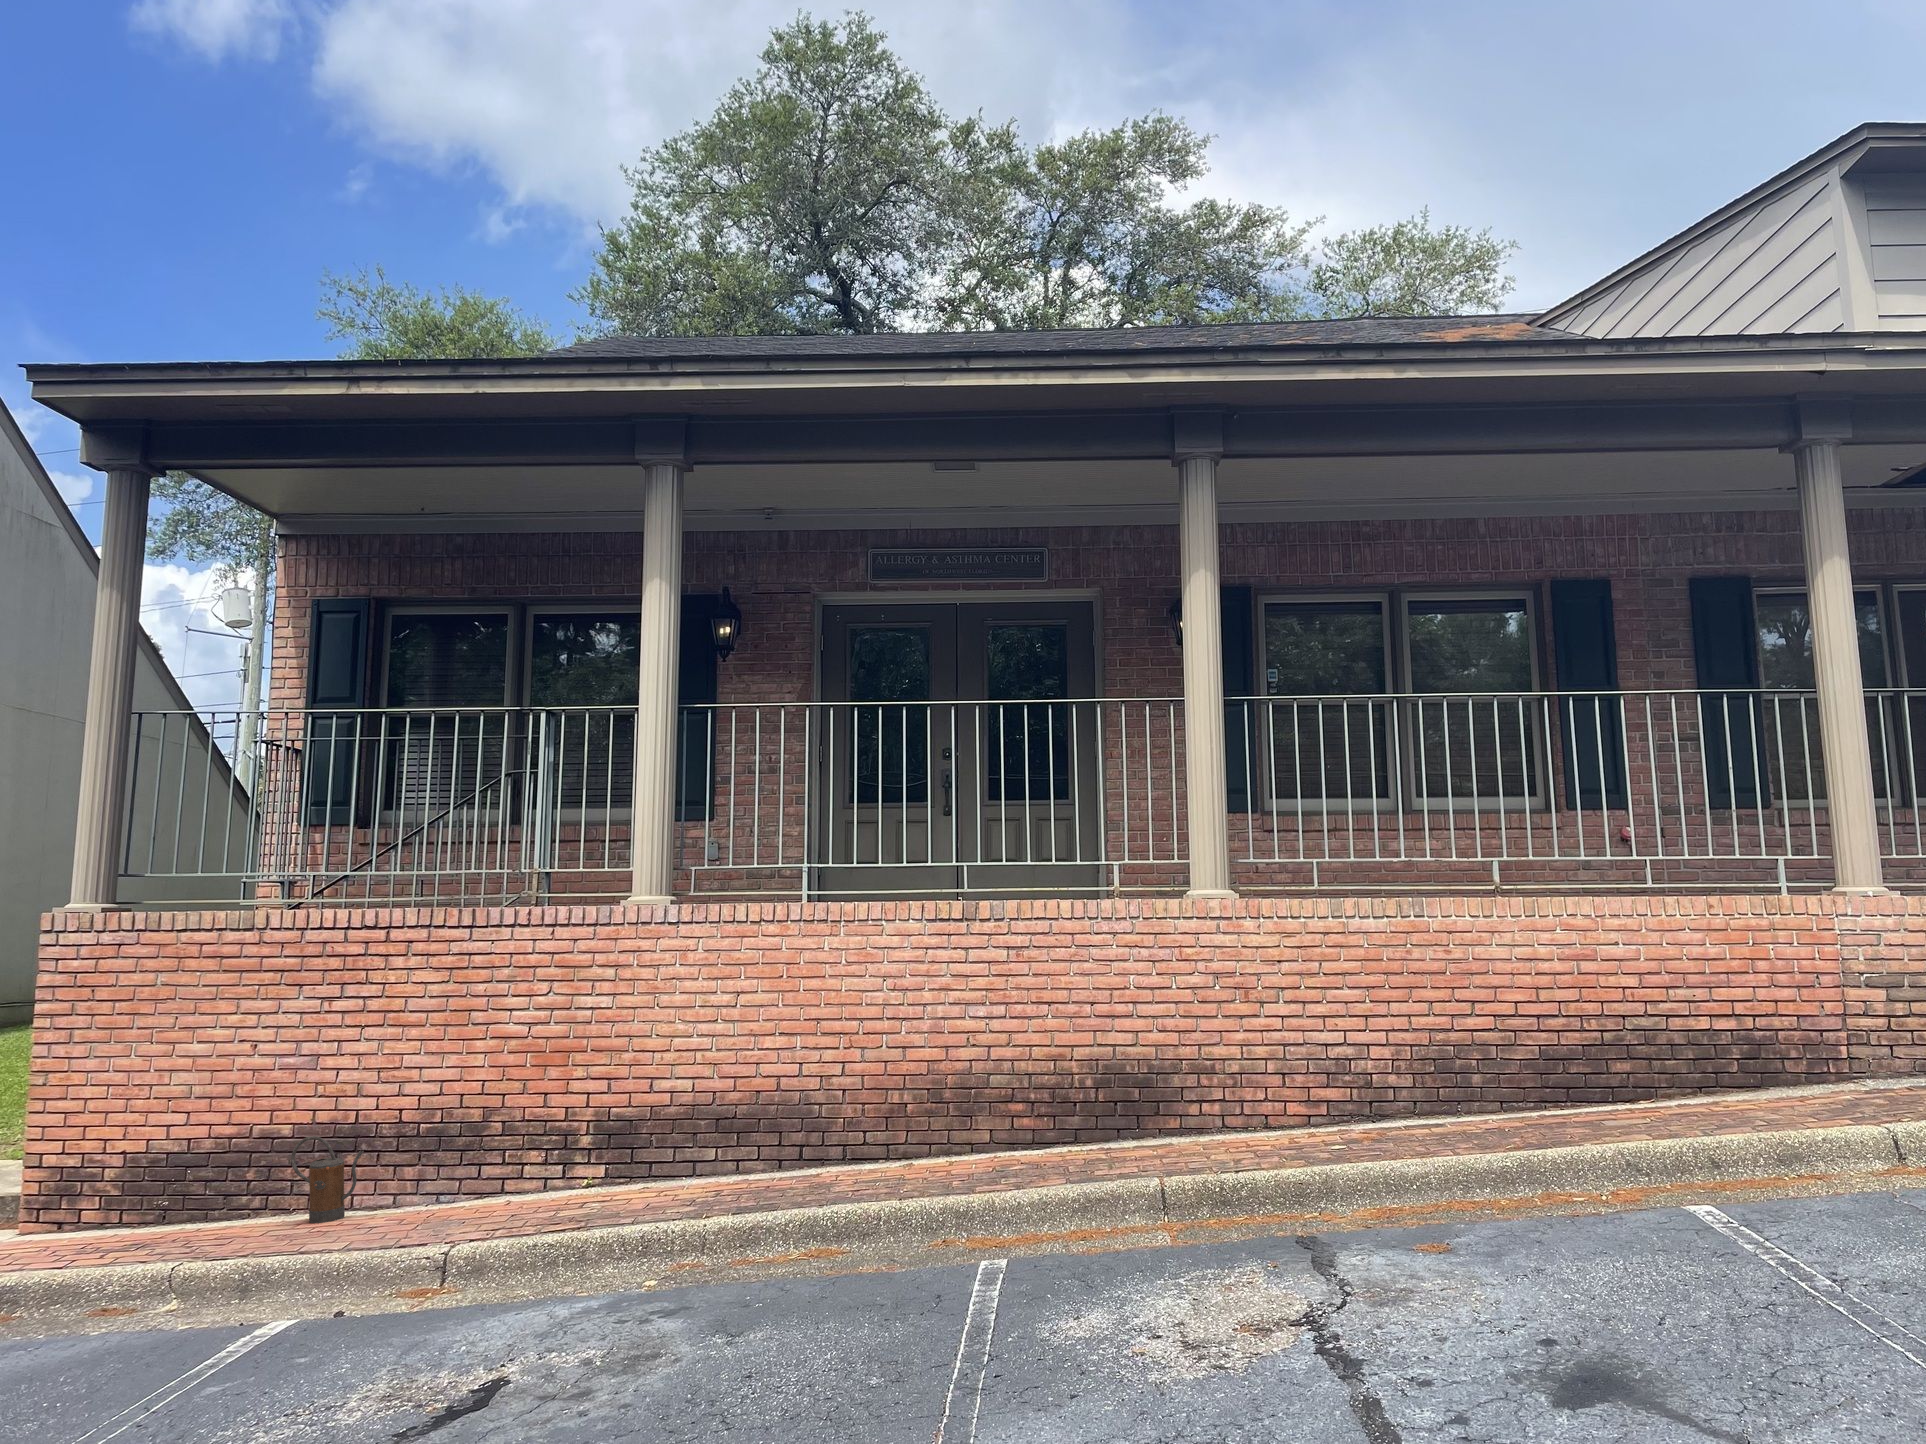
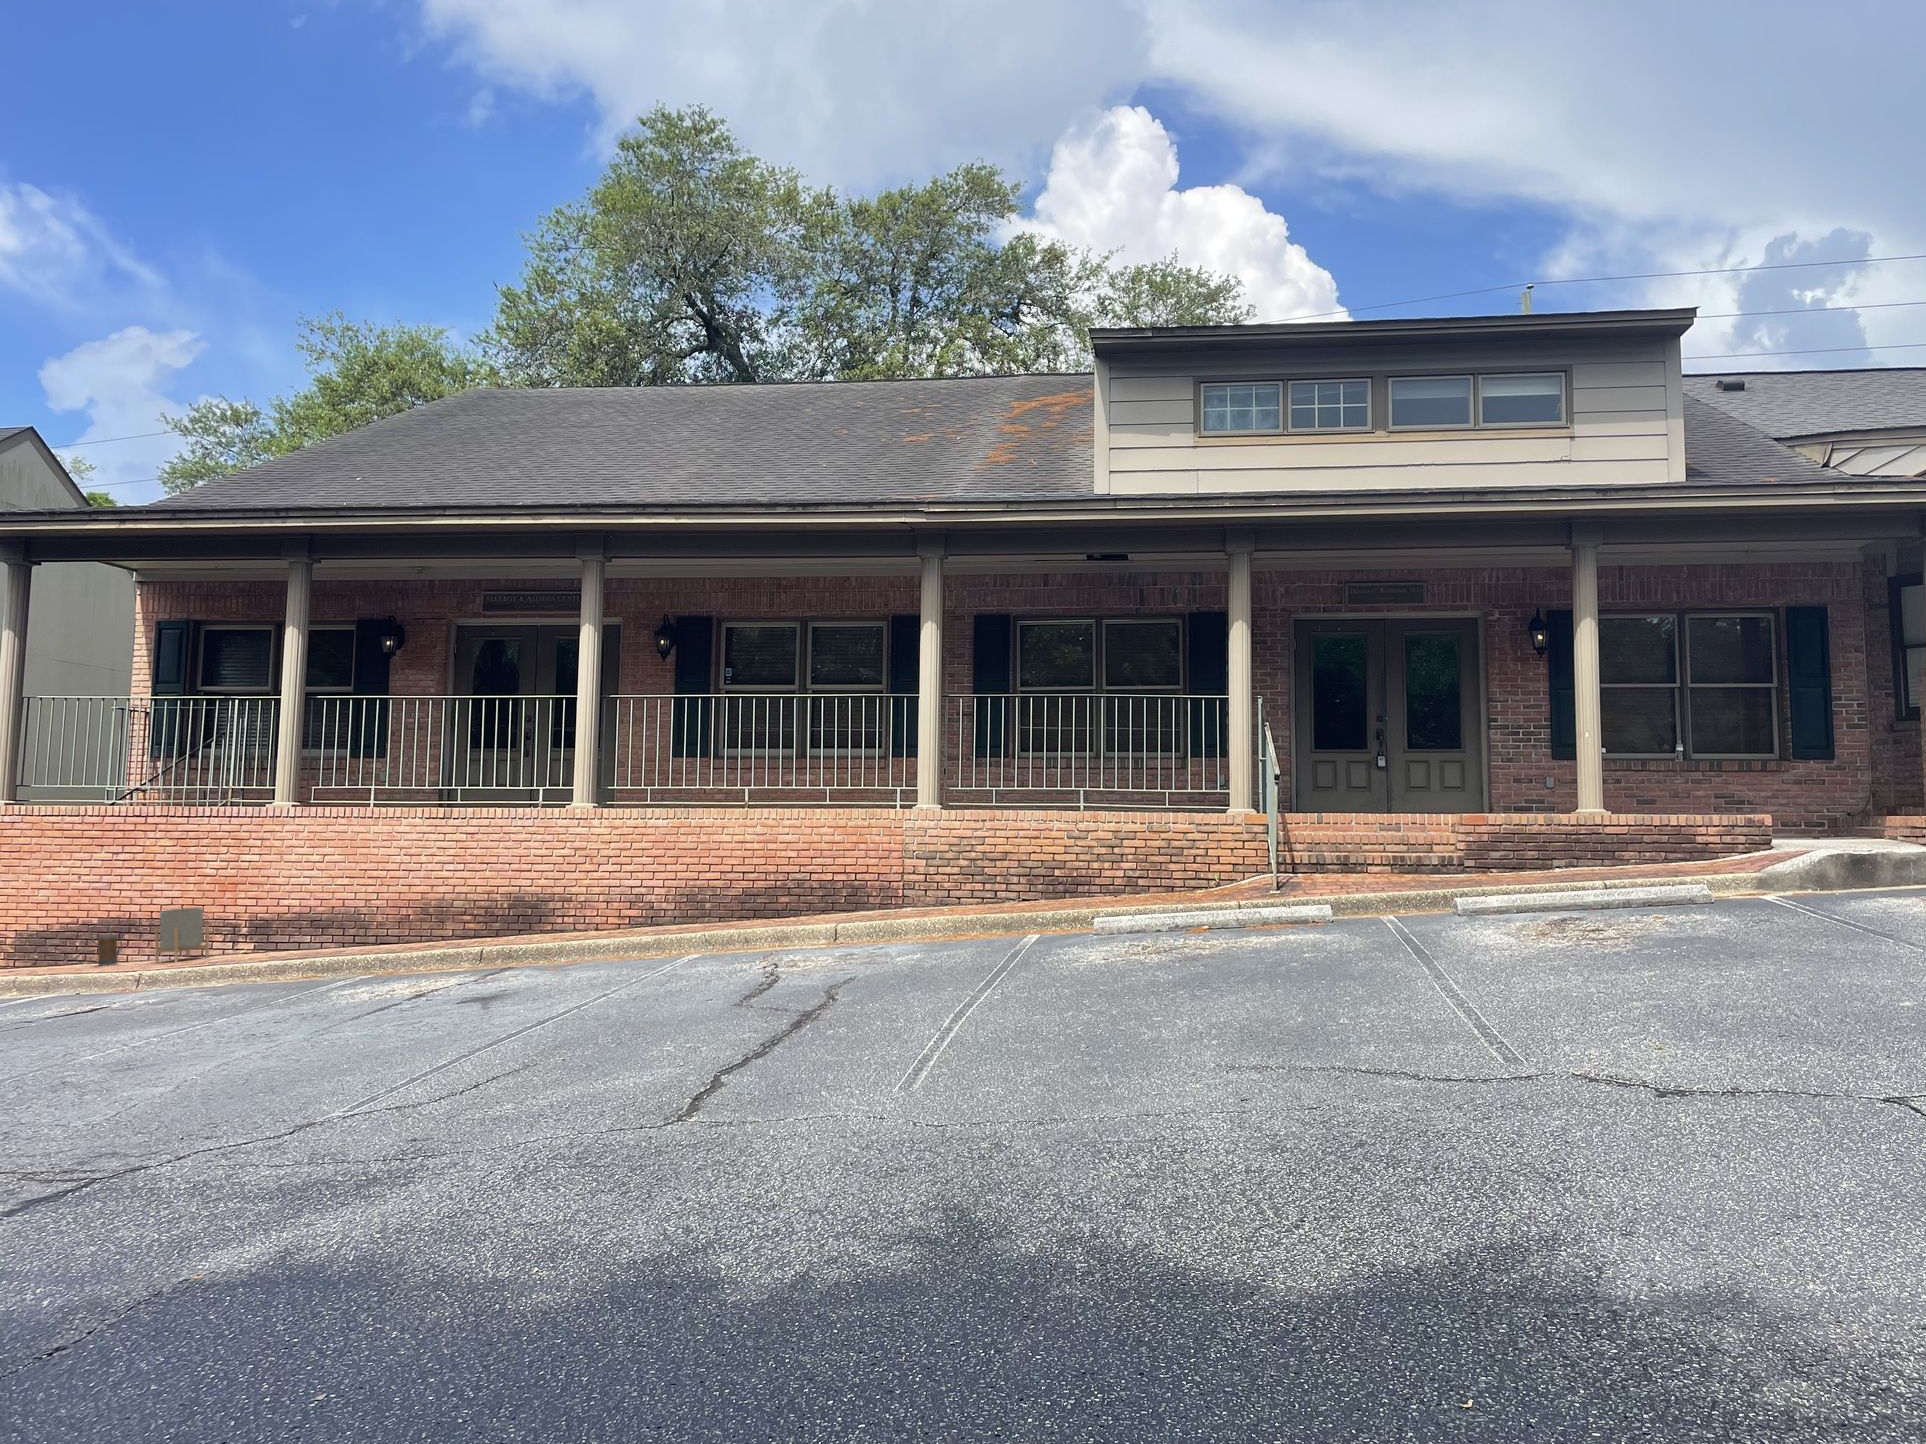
planter: none [428,1100,524,1216] -> present [155,908,209,962]

